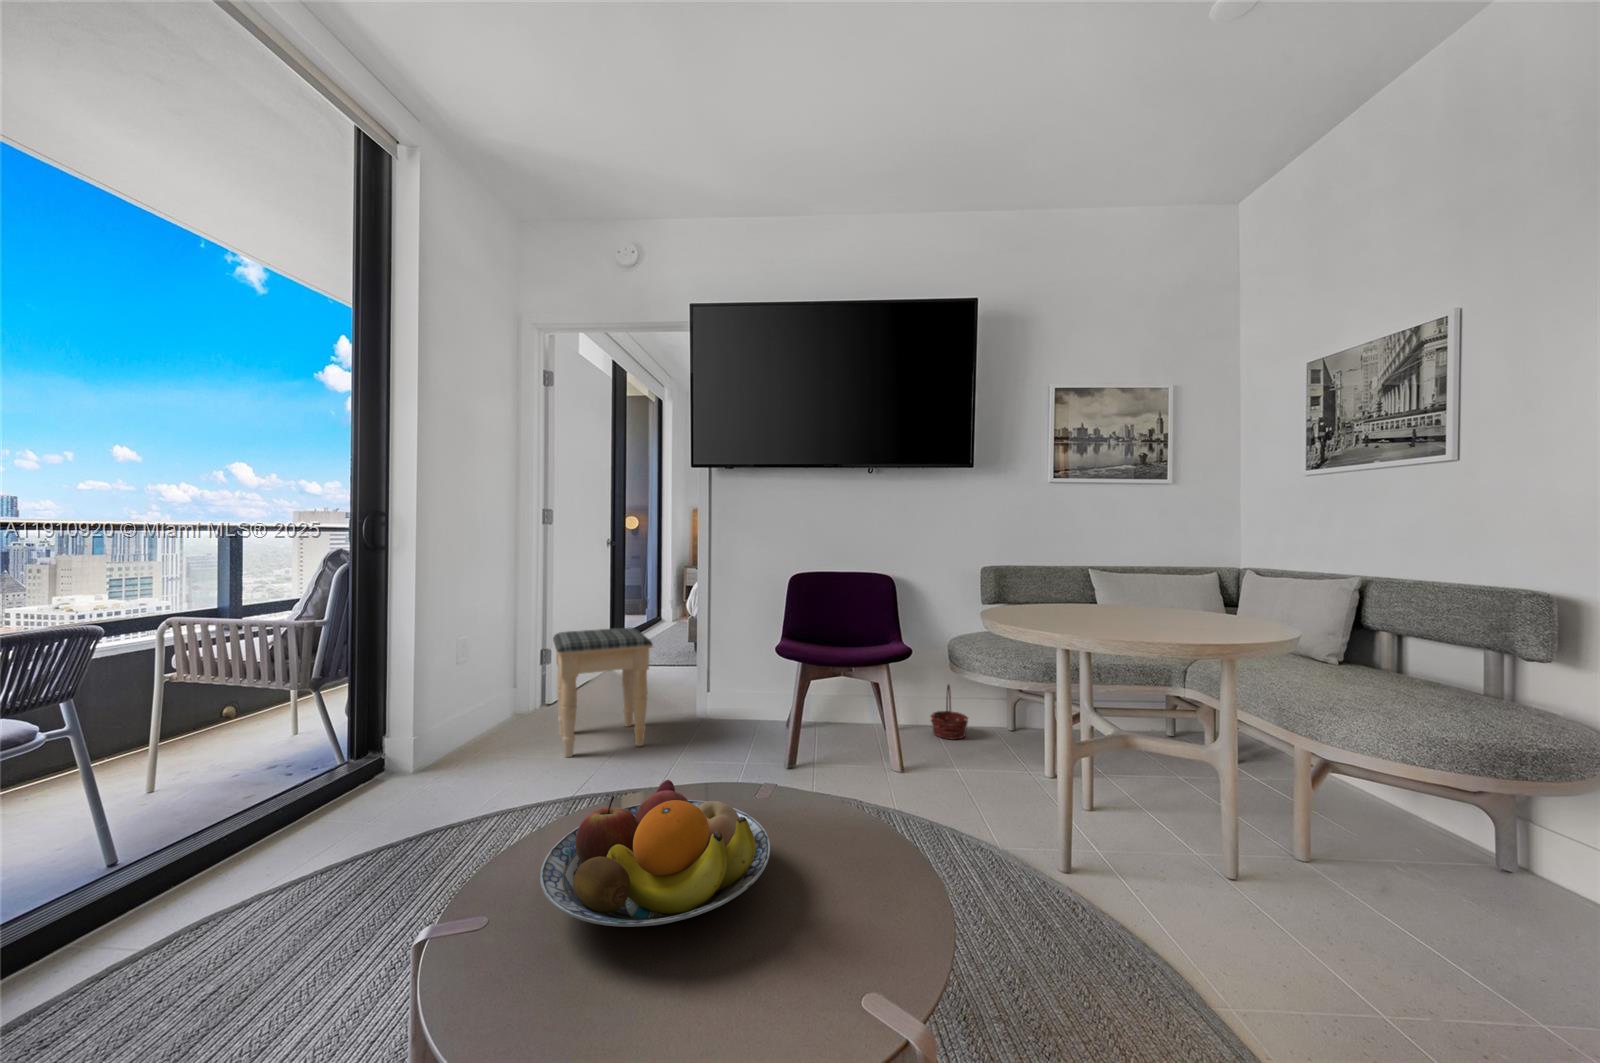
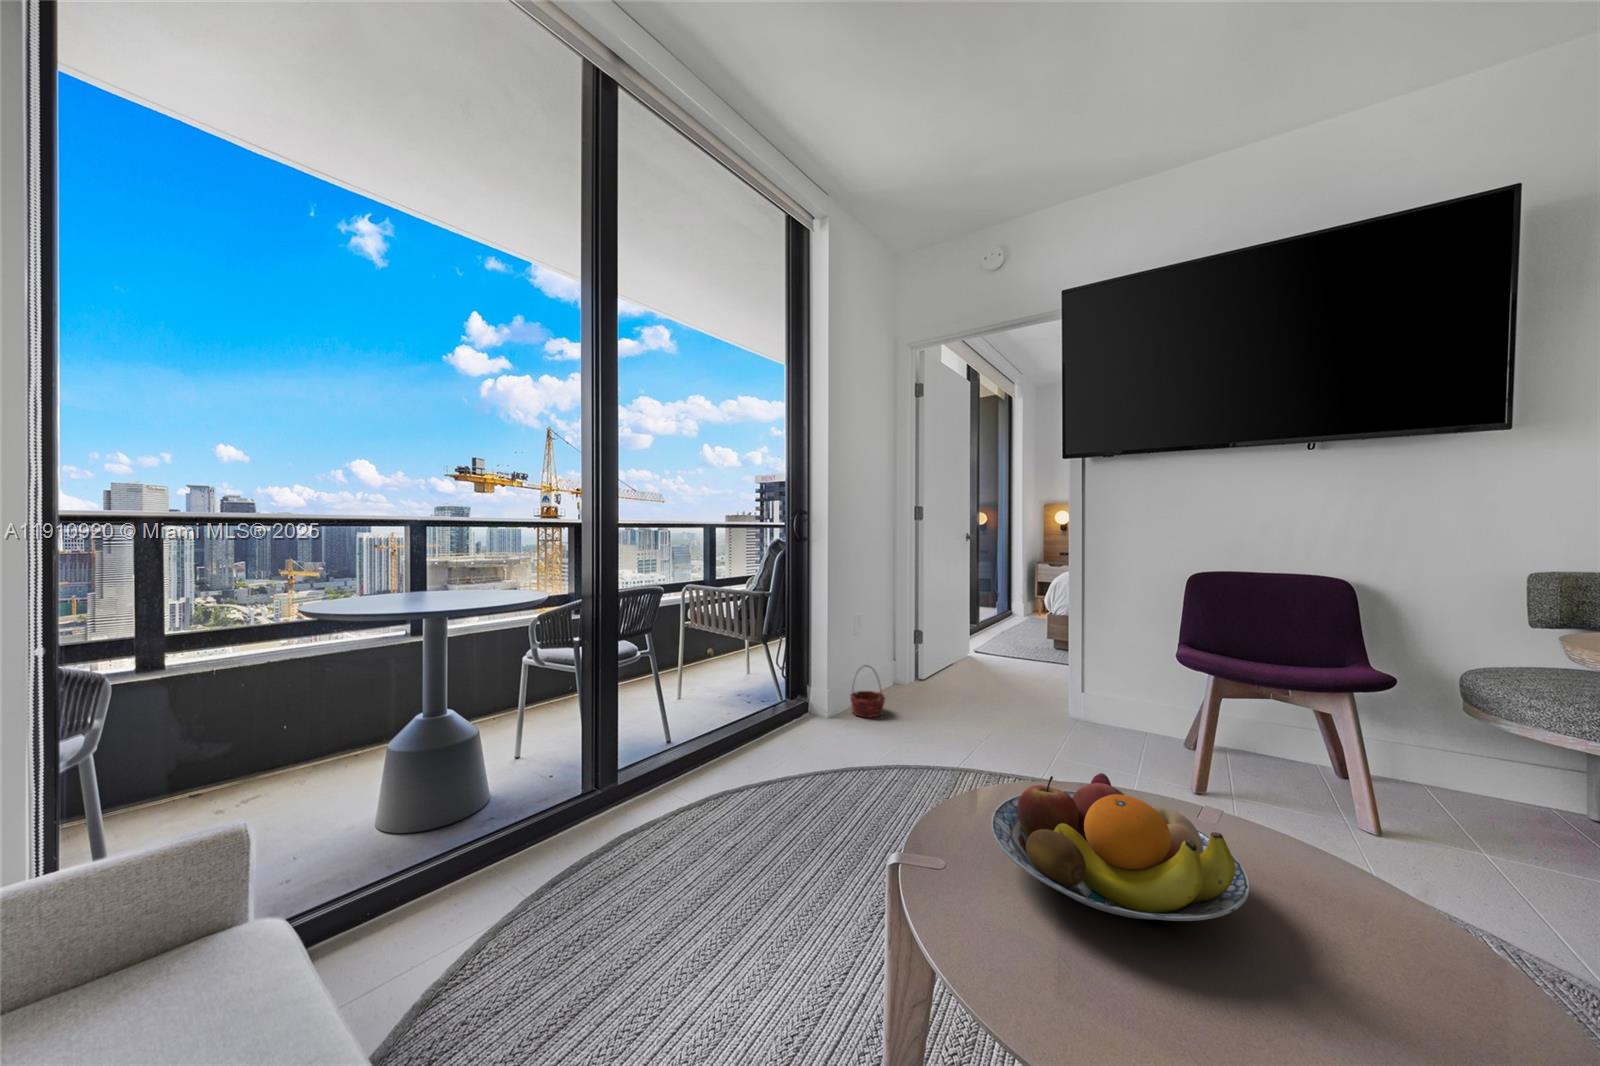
footstool: present [553,628,653,757] -> none [929,617,1027,736]
basket: present [931,685,968,739] -> present [850,665,885,717]

